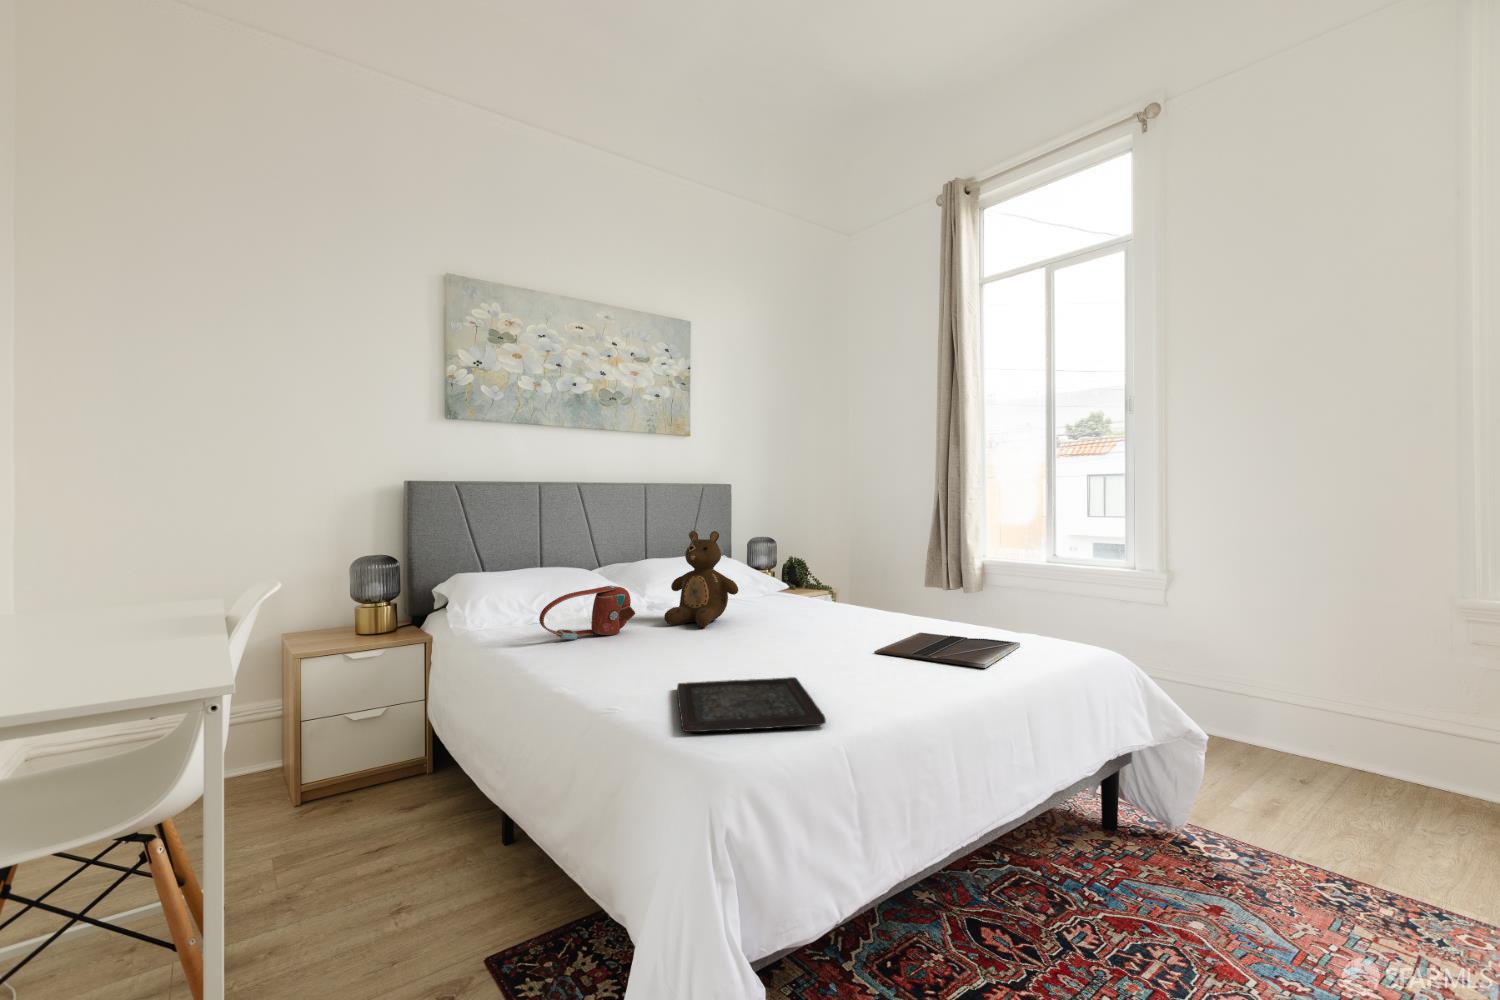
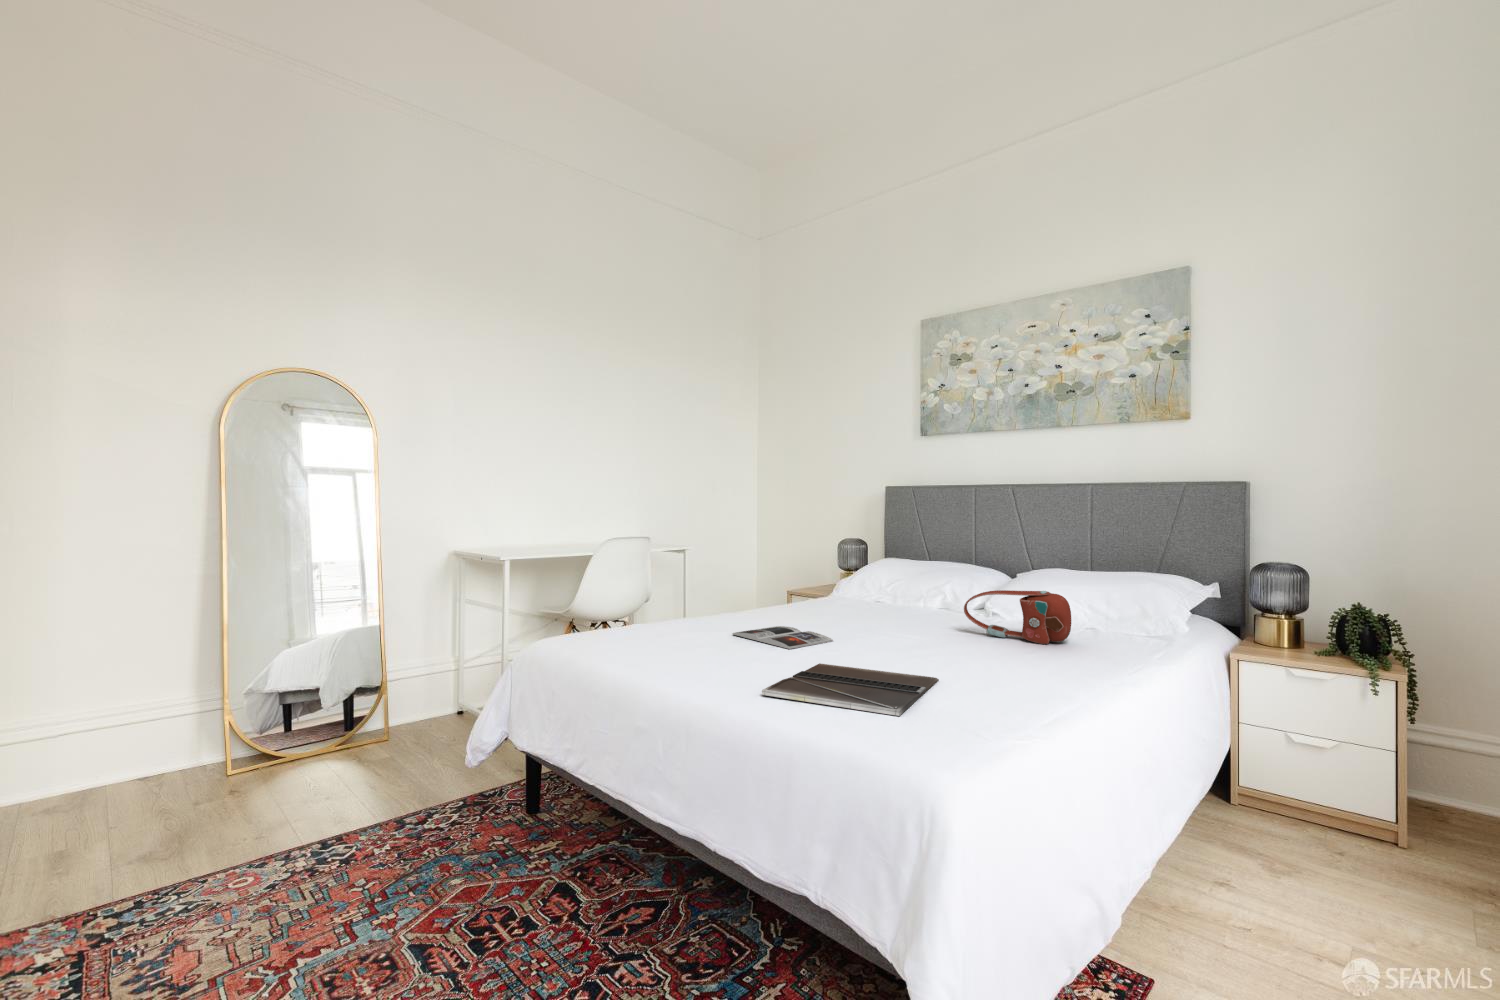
teddy bear: present [664,531,738,627] -> none [886,533,948,626]
handbag: present [539,586,636,639] -> present [964,590,1071,644]
magazine: none [673,643,797,671] -> present [733,626,833,649]
tray: present [677,677,826,732] -> none [589,630,699,656]

